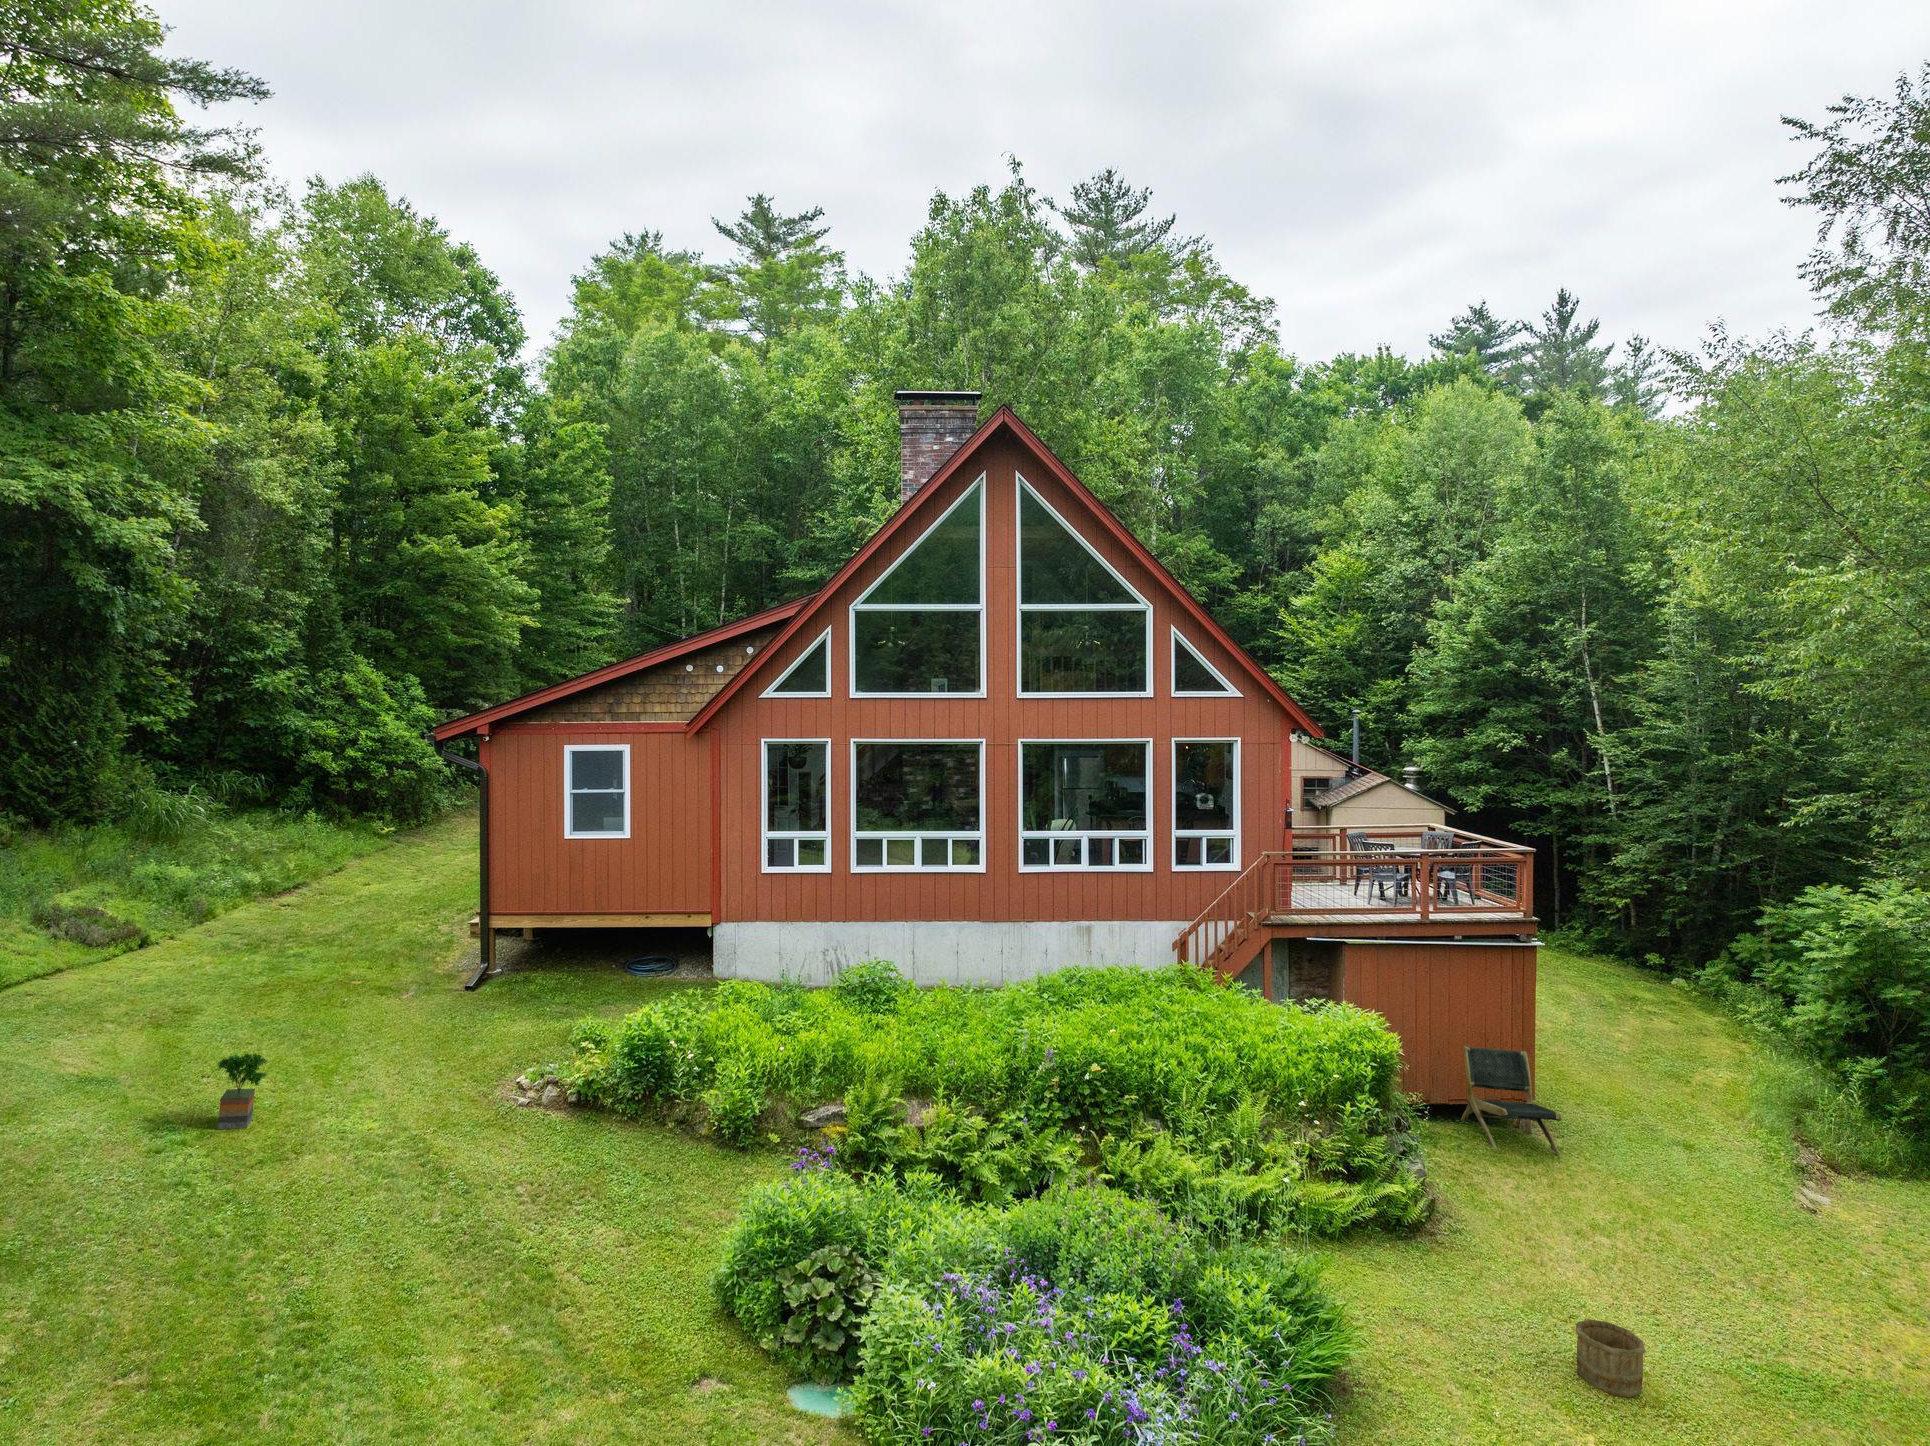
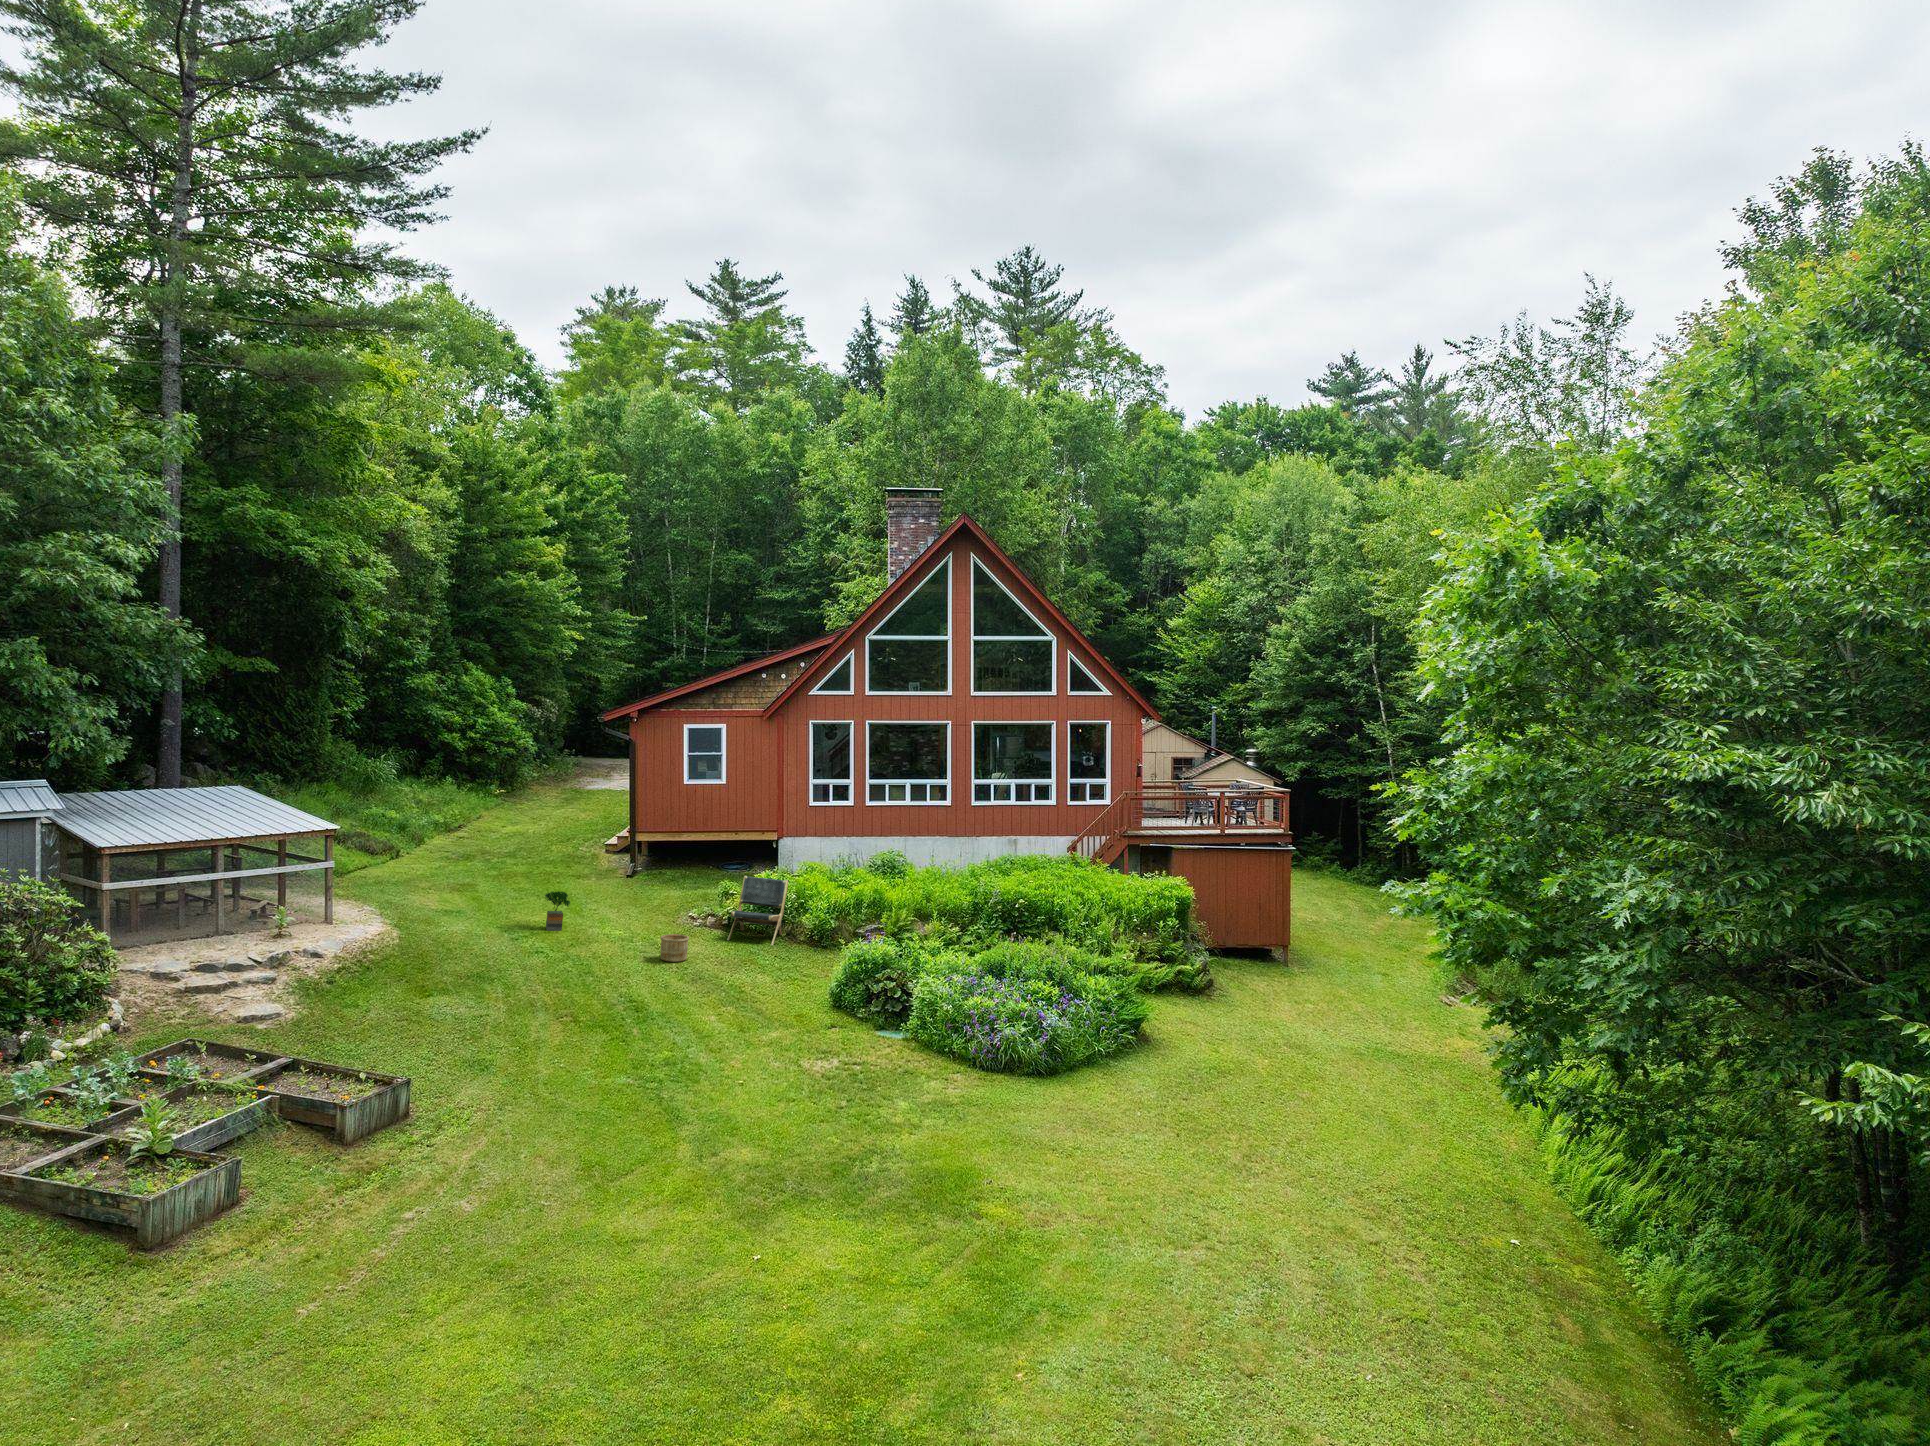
lounge chair: present [1461,1046,1561,1155] -> present [727,876,788,945]
wooden bucket: present [1576,1319,1646,1397] -> present [660,934,689,962]

